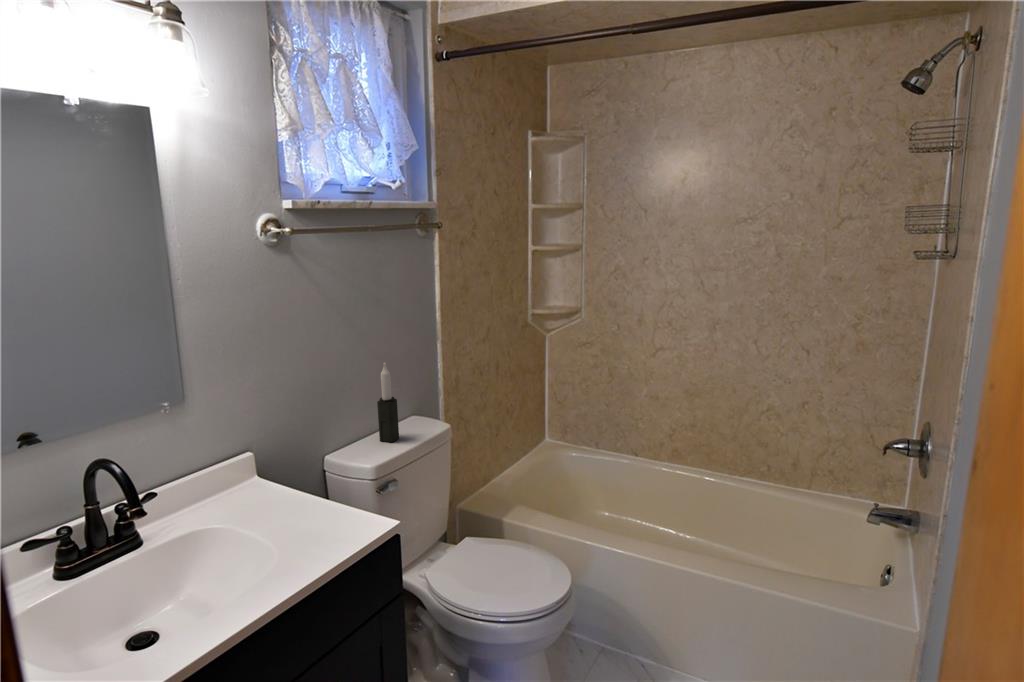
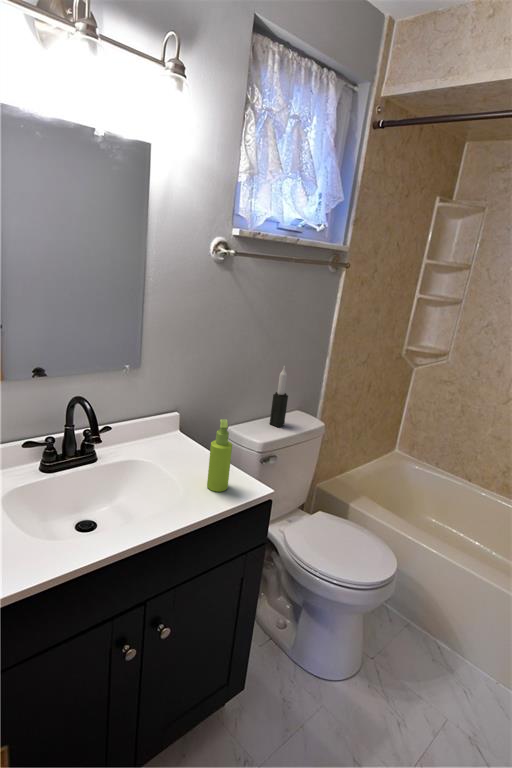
soap dispenser: none [306,443,339,540] -> present [207,419,232,492]

